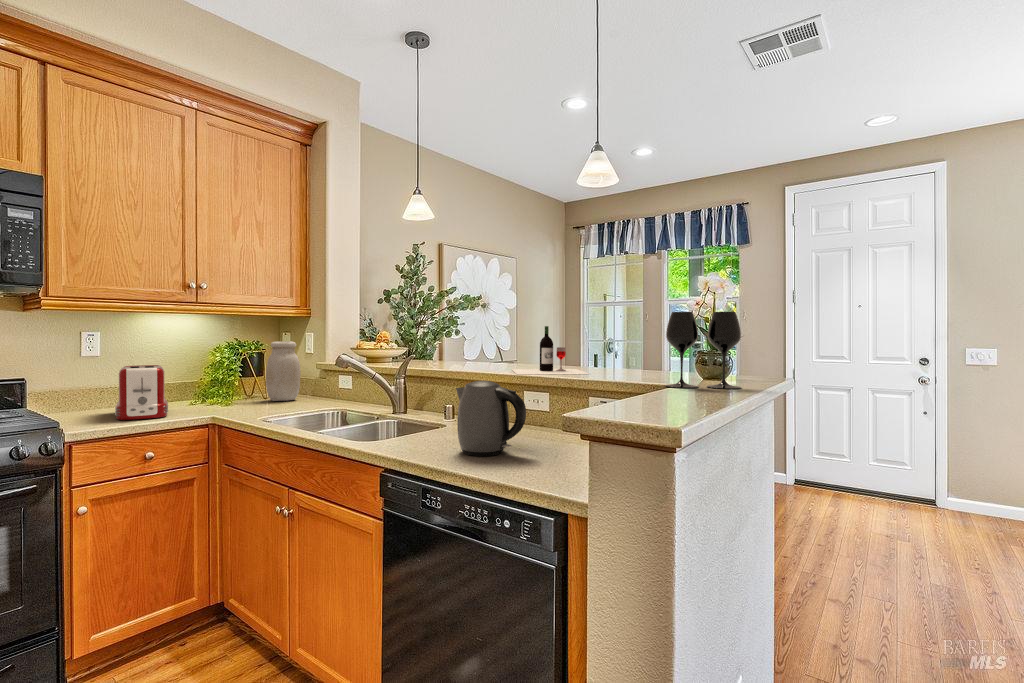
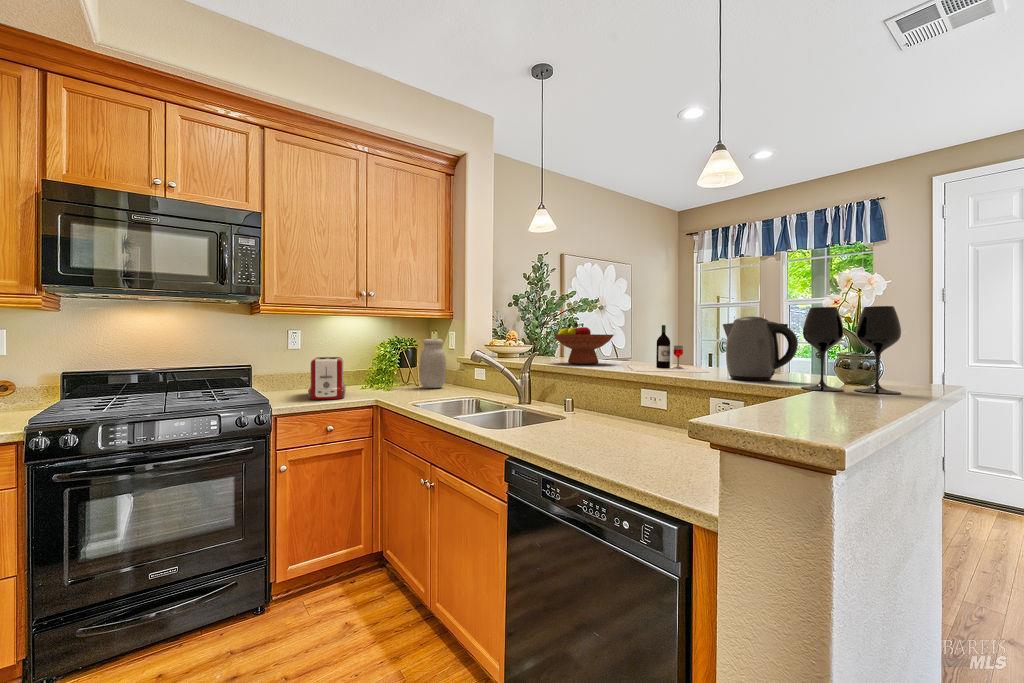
fruit bowl: none [430,323,497,368] -> present [553,323,614,364]
kettle: present [456,381,526,456] -> present [723,317,798,381]

